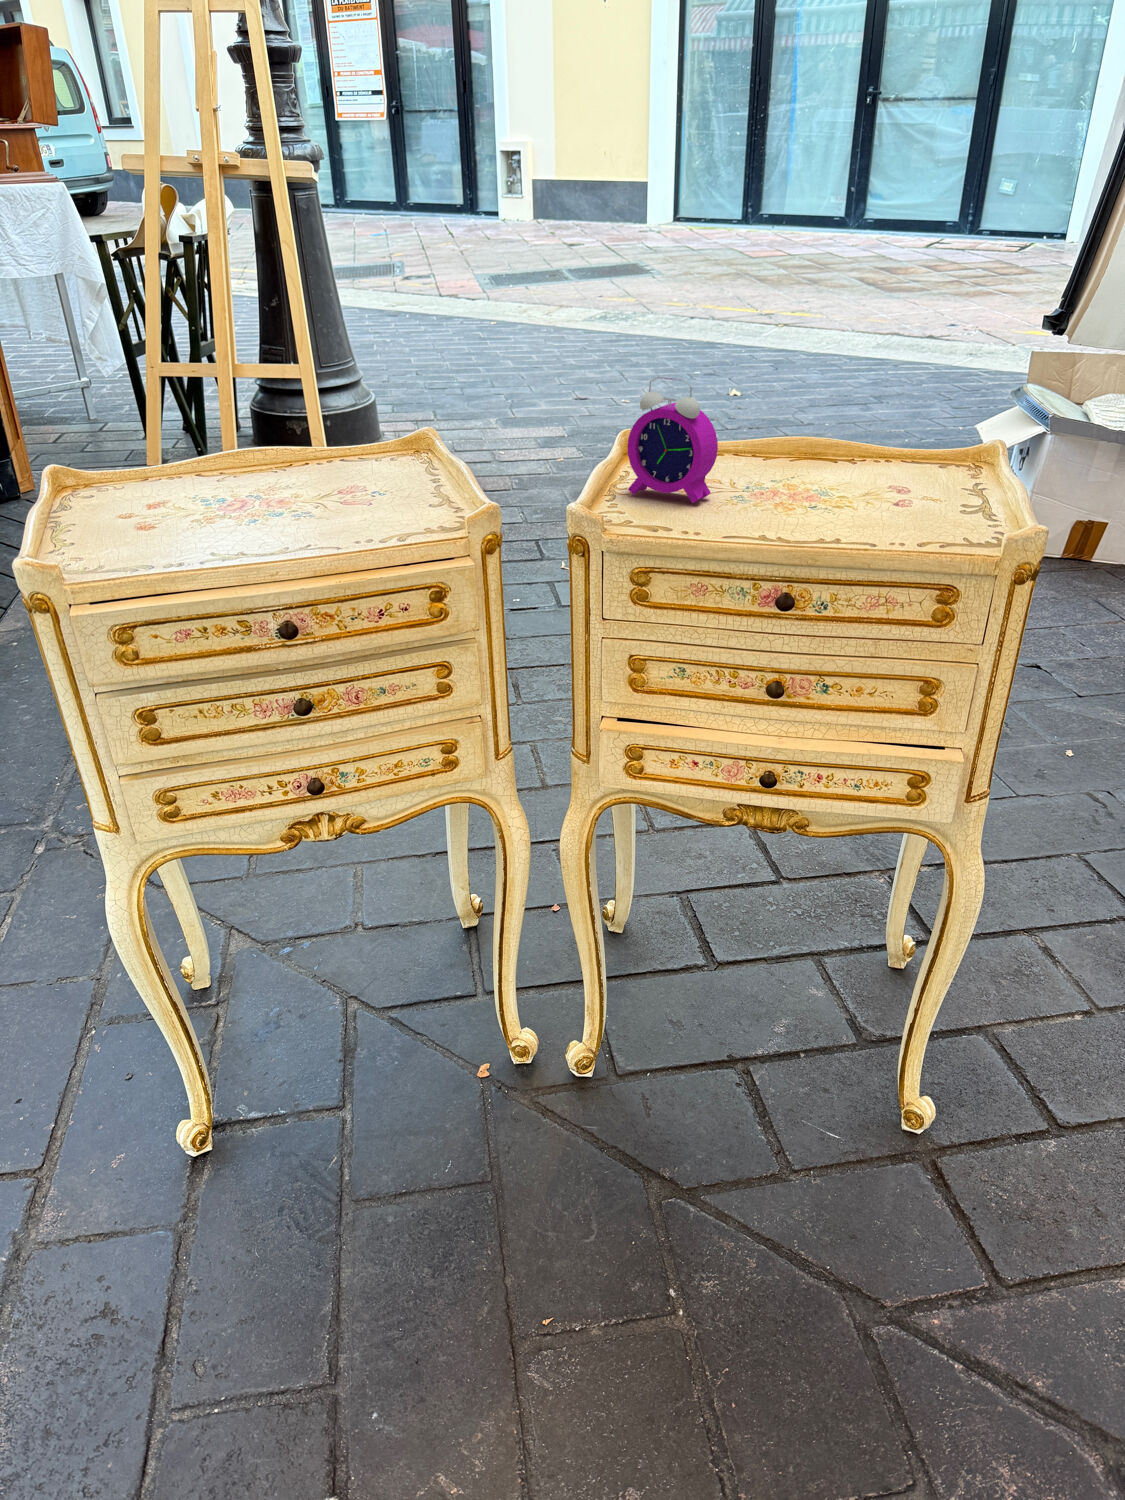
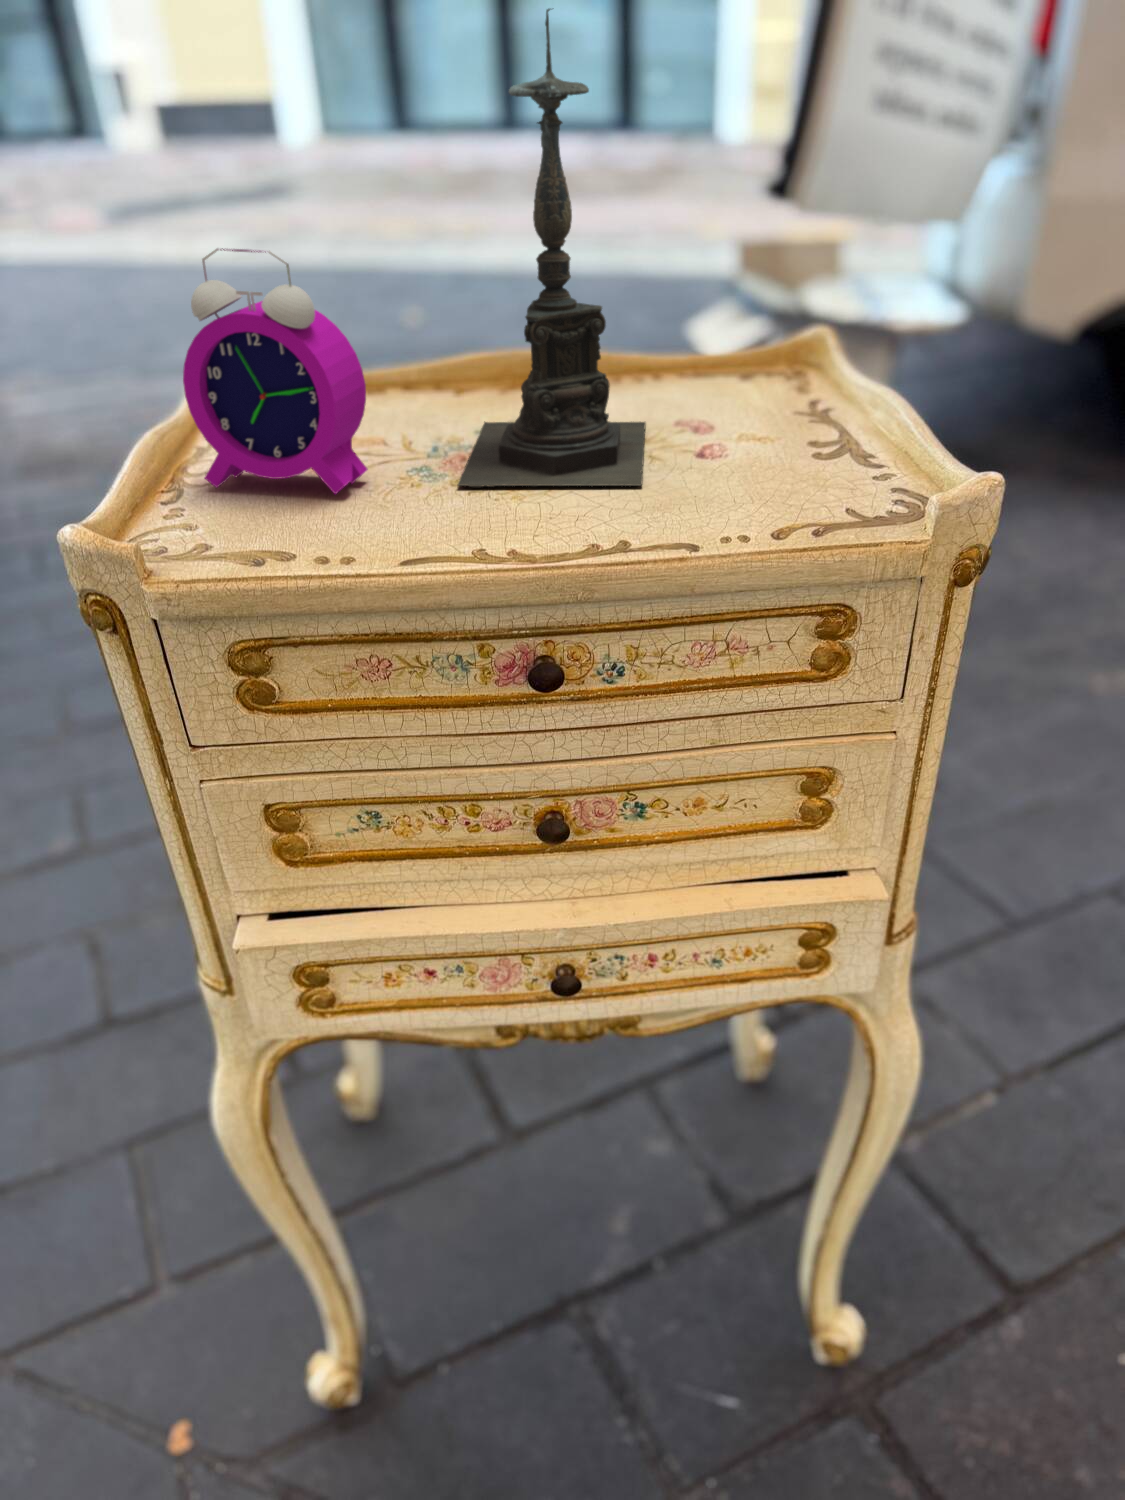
candle holder: none [756,270,869,515] -> present [458,9,646,487]

